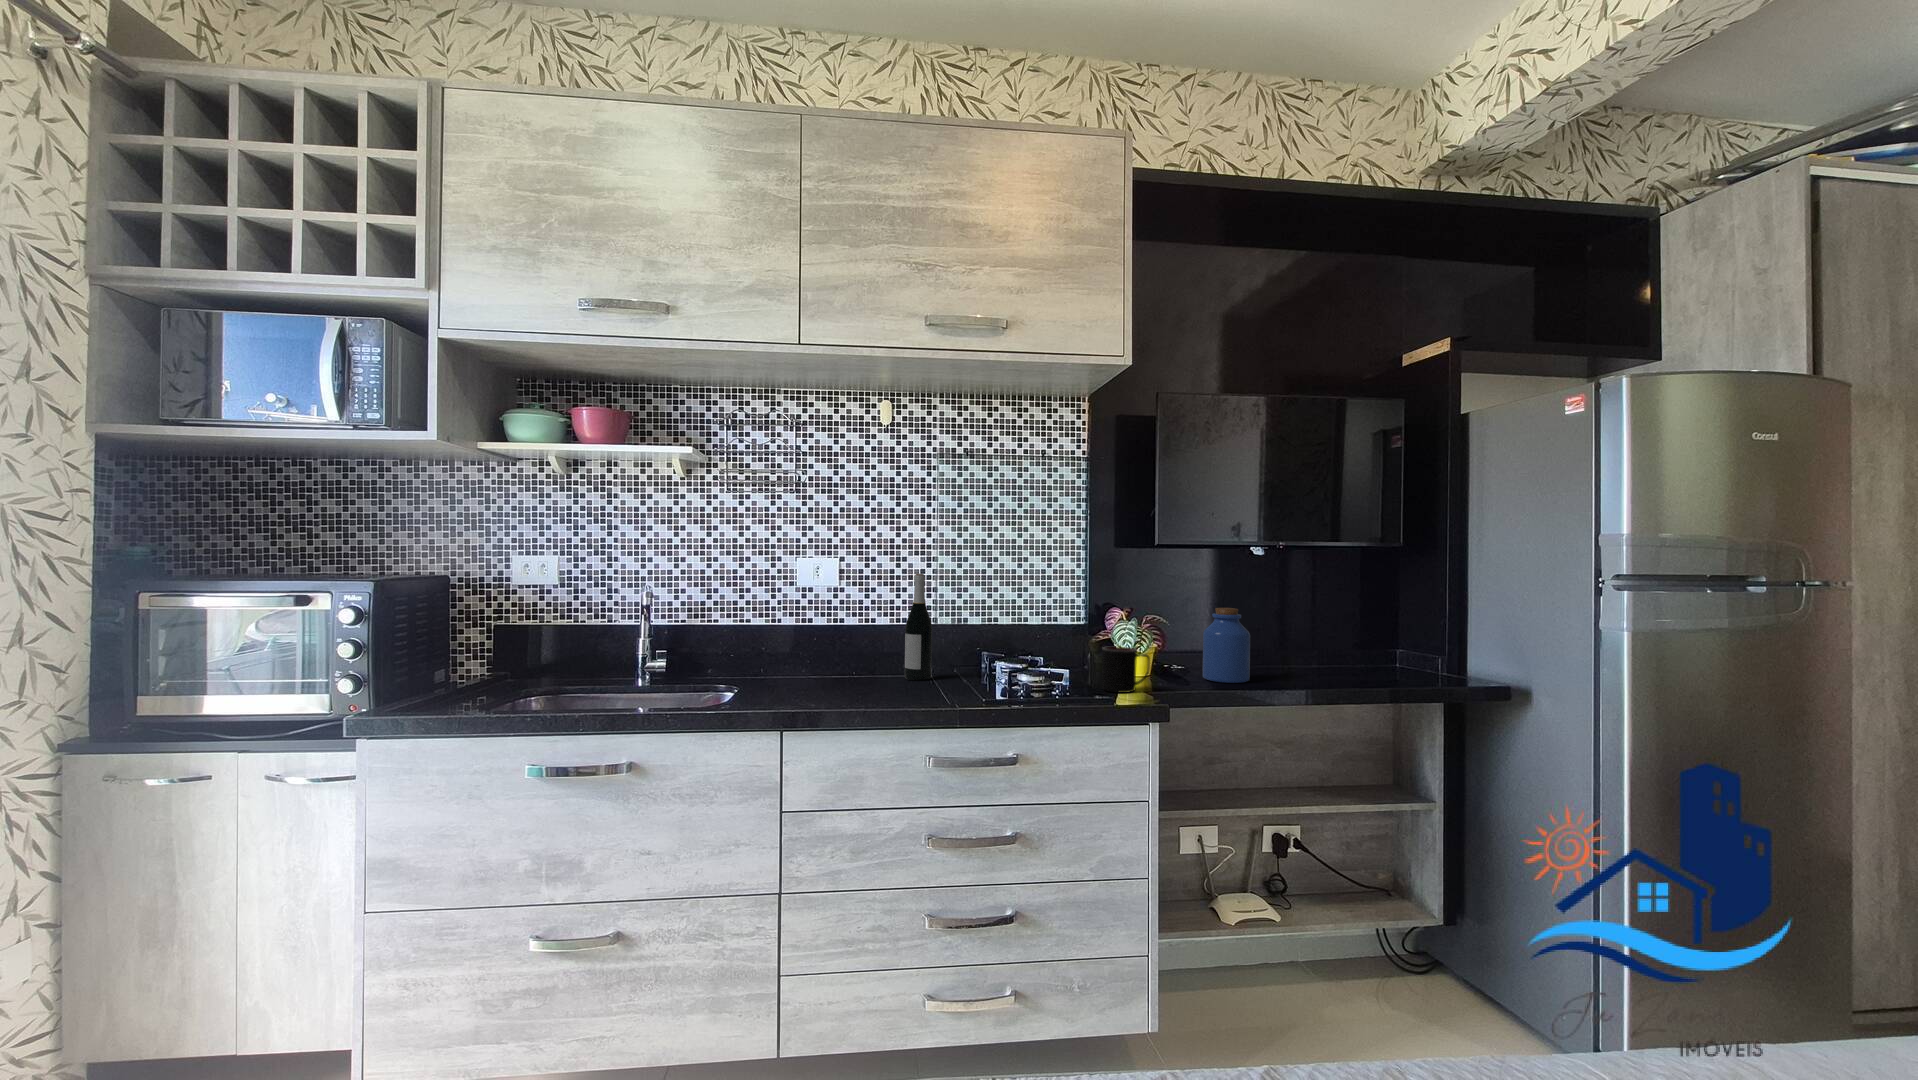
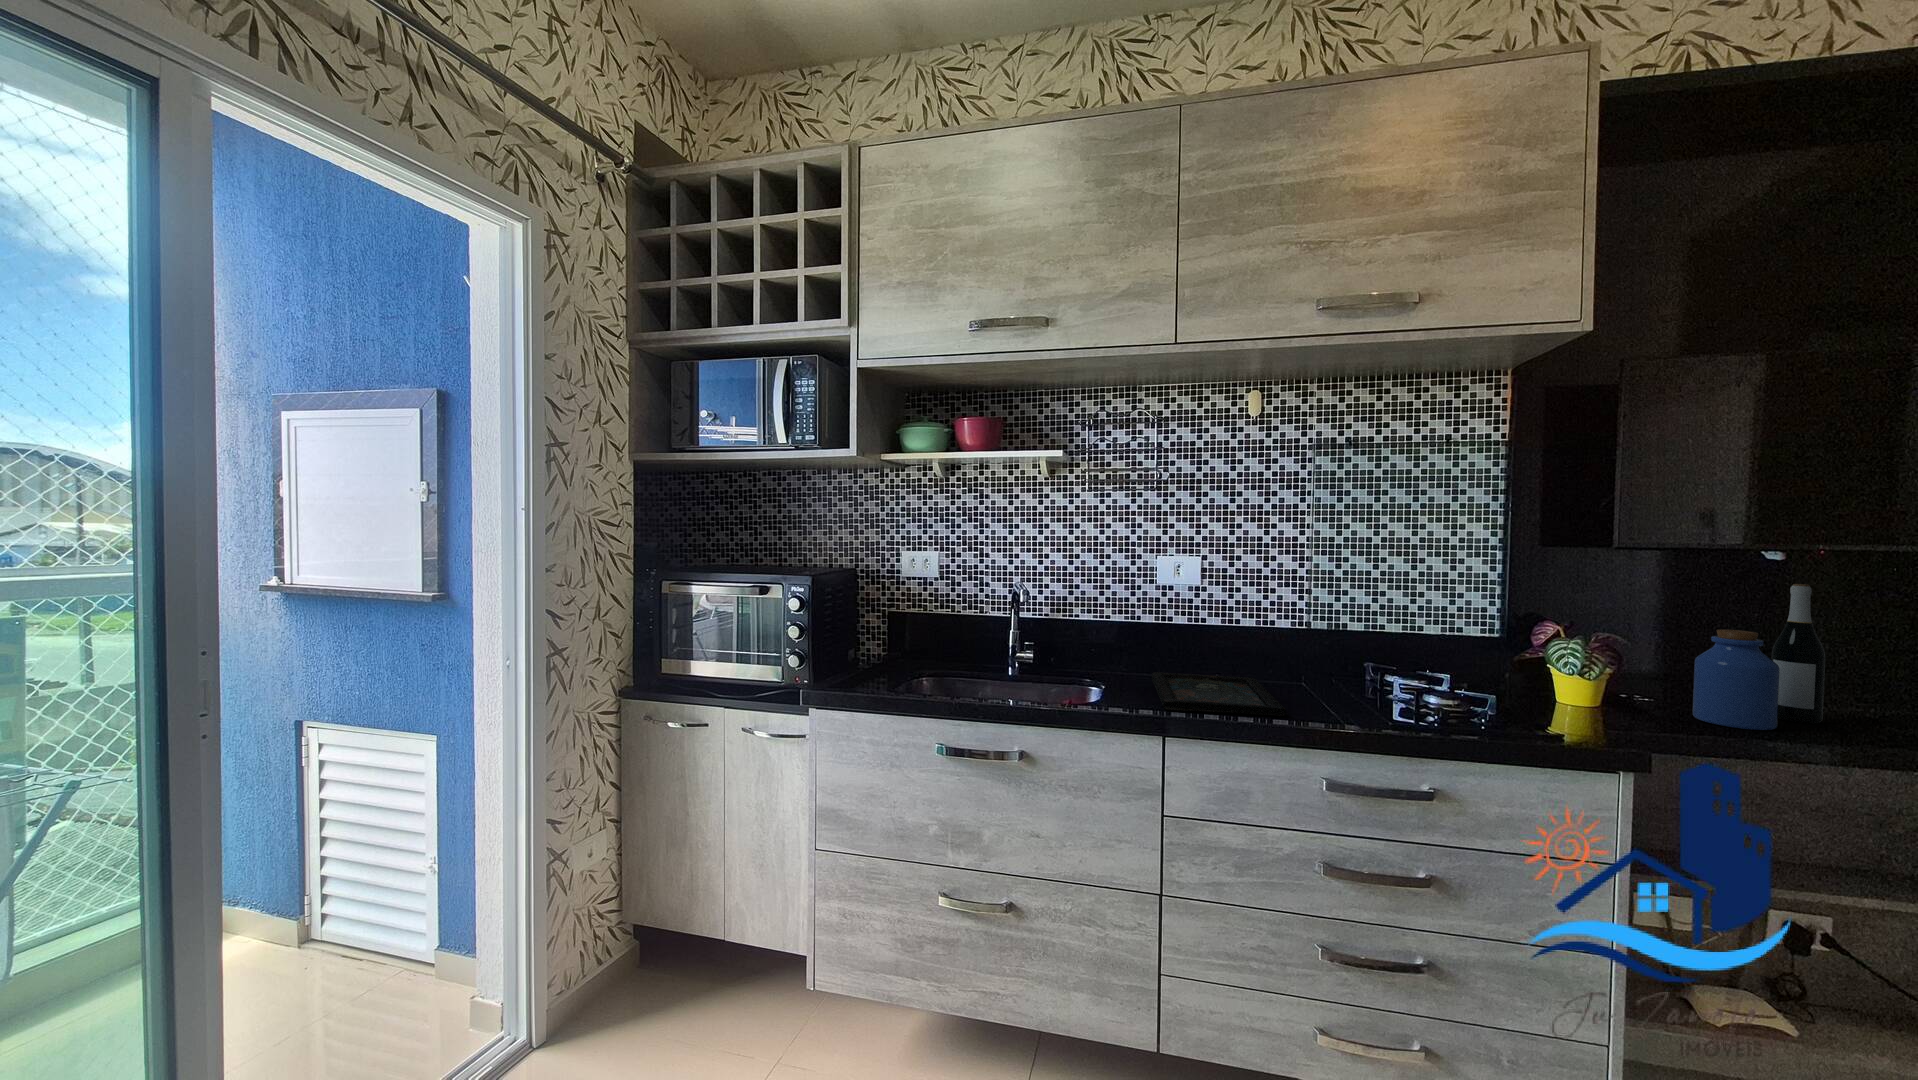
wine bottle: present [905,574,932,680] -> present [1772,584,1825,724]
mug: present [1102,646,1150,693] -> none [1548,672,1625,731]
tray: none [783,671,897,704] -> present [1152,672,1286,716]

